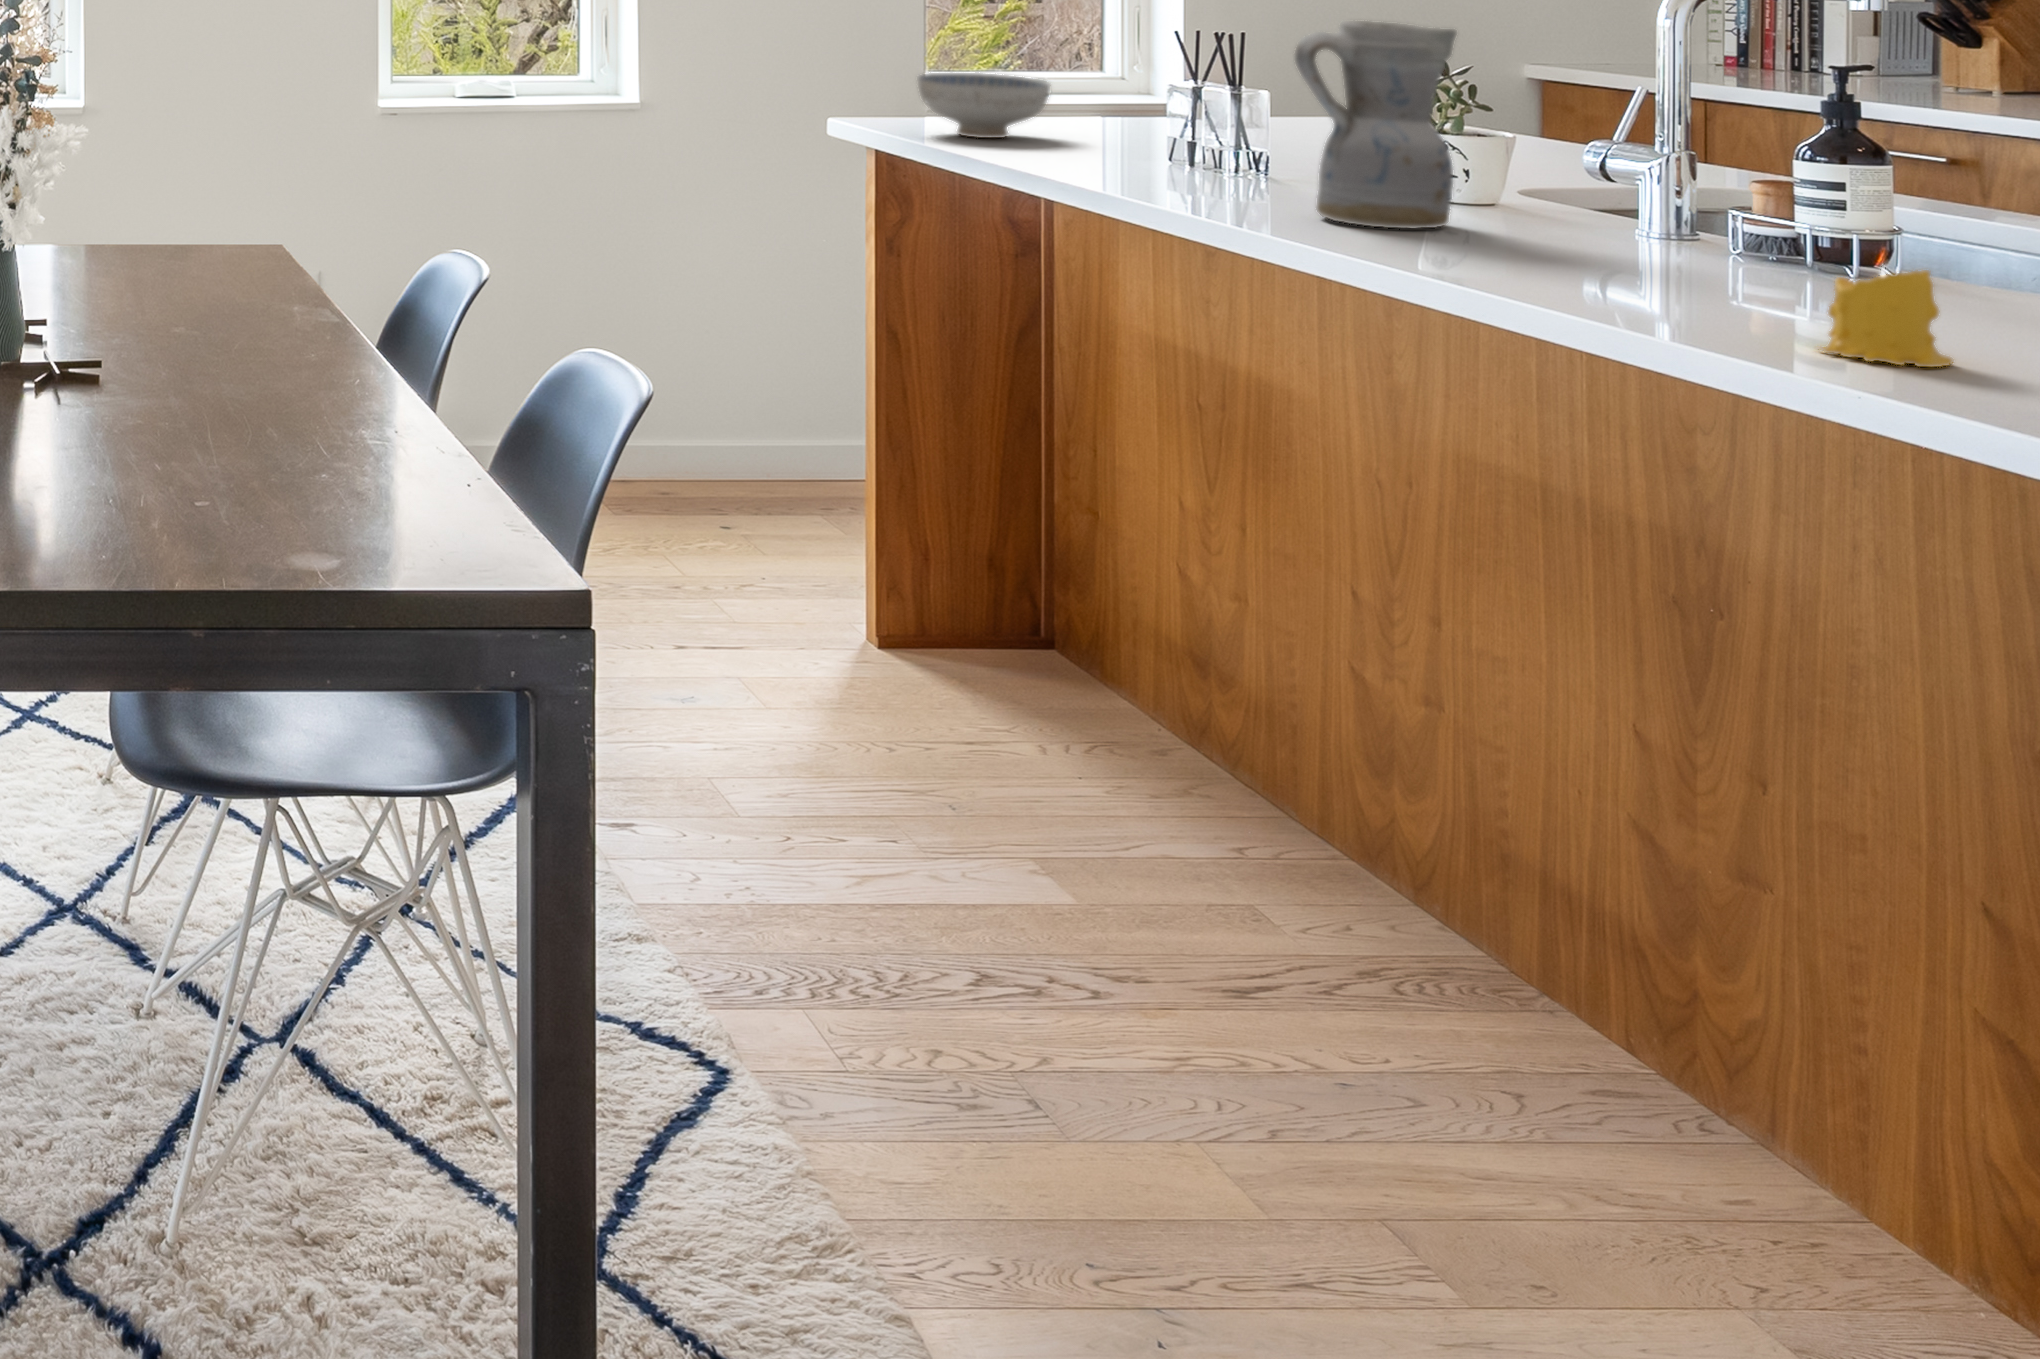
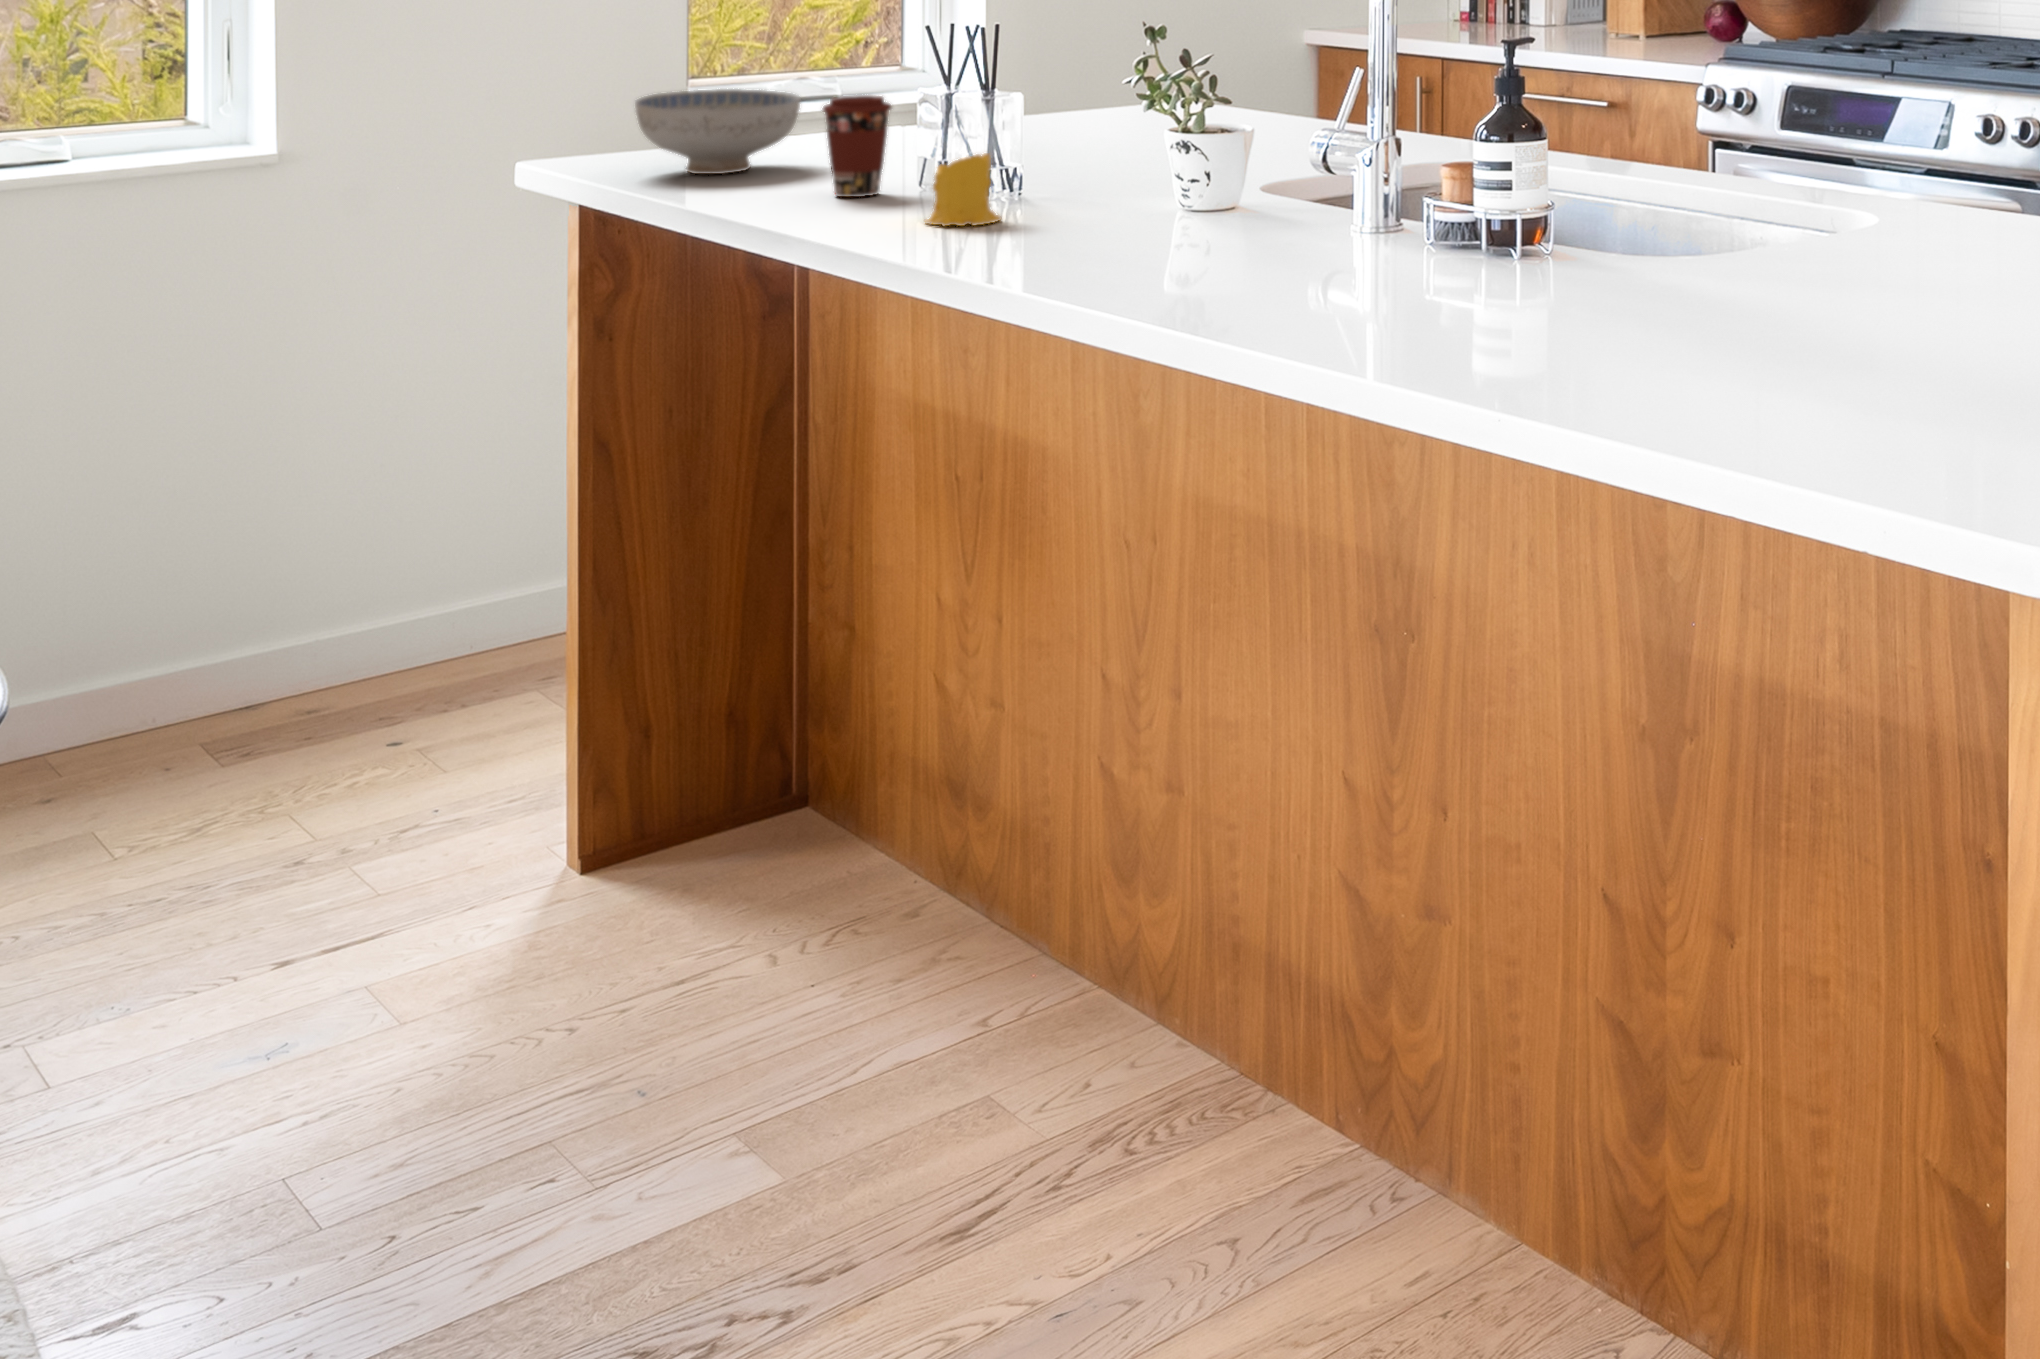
ceramic pitcher: present [1295,21,1456,228] -> none [1030,16,1193,258]
coffee cup: none [1080,82,1142,163] -> present [823,95,891,197]
candle: present [1818,268,1953,367] -> present [925,153,1001,226]

